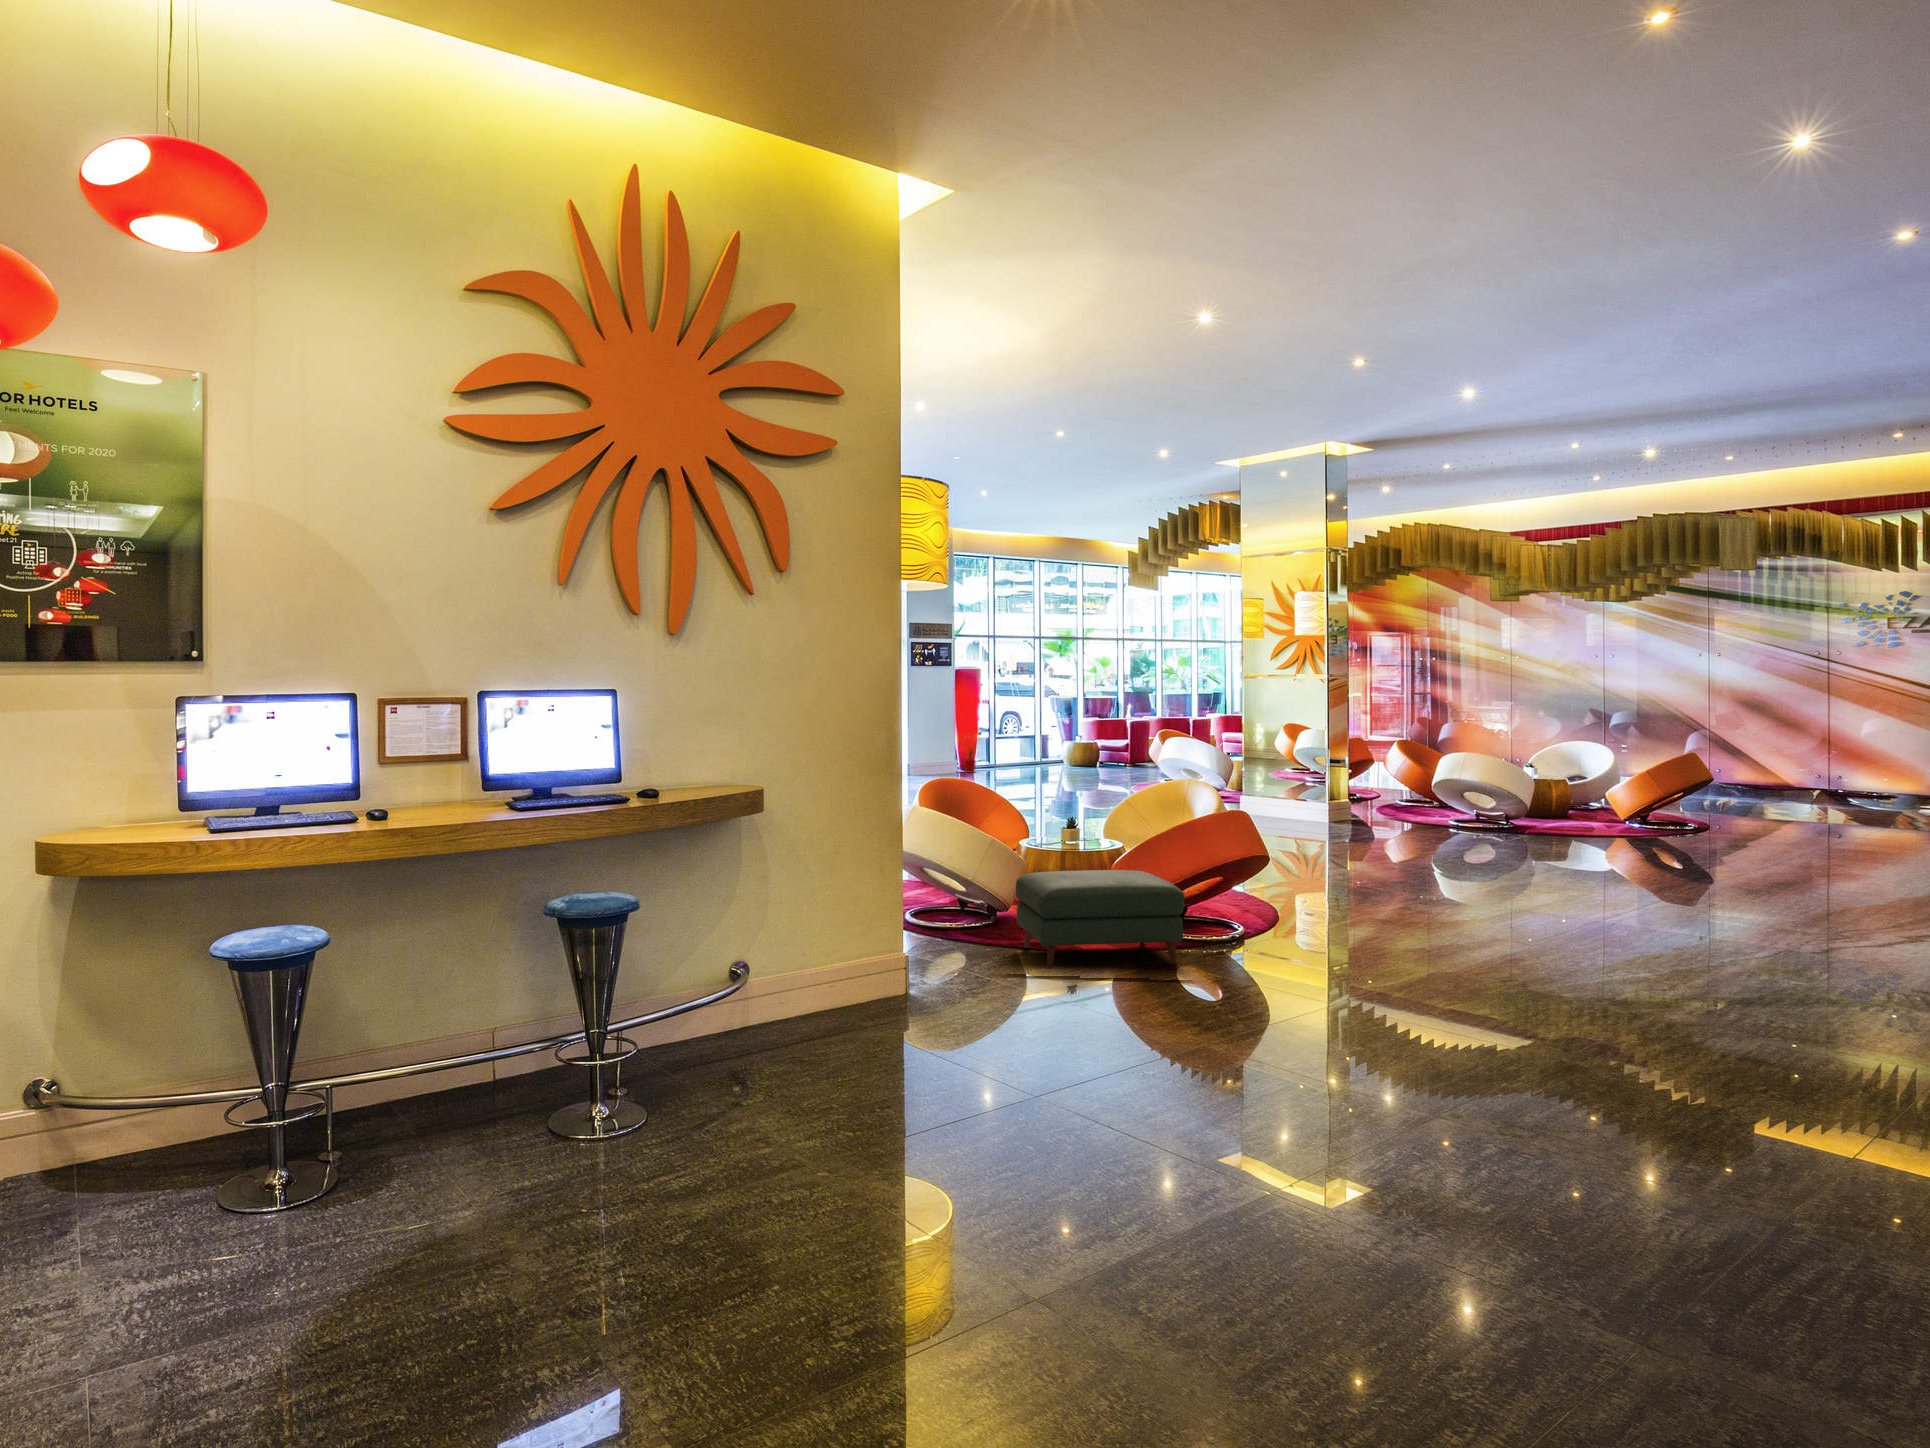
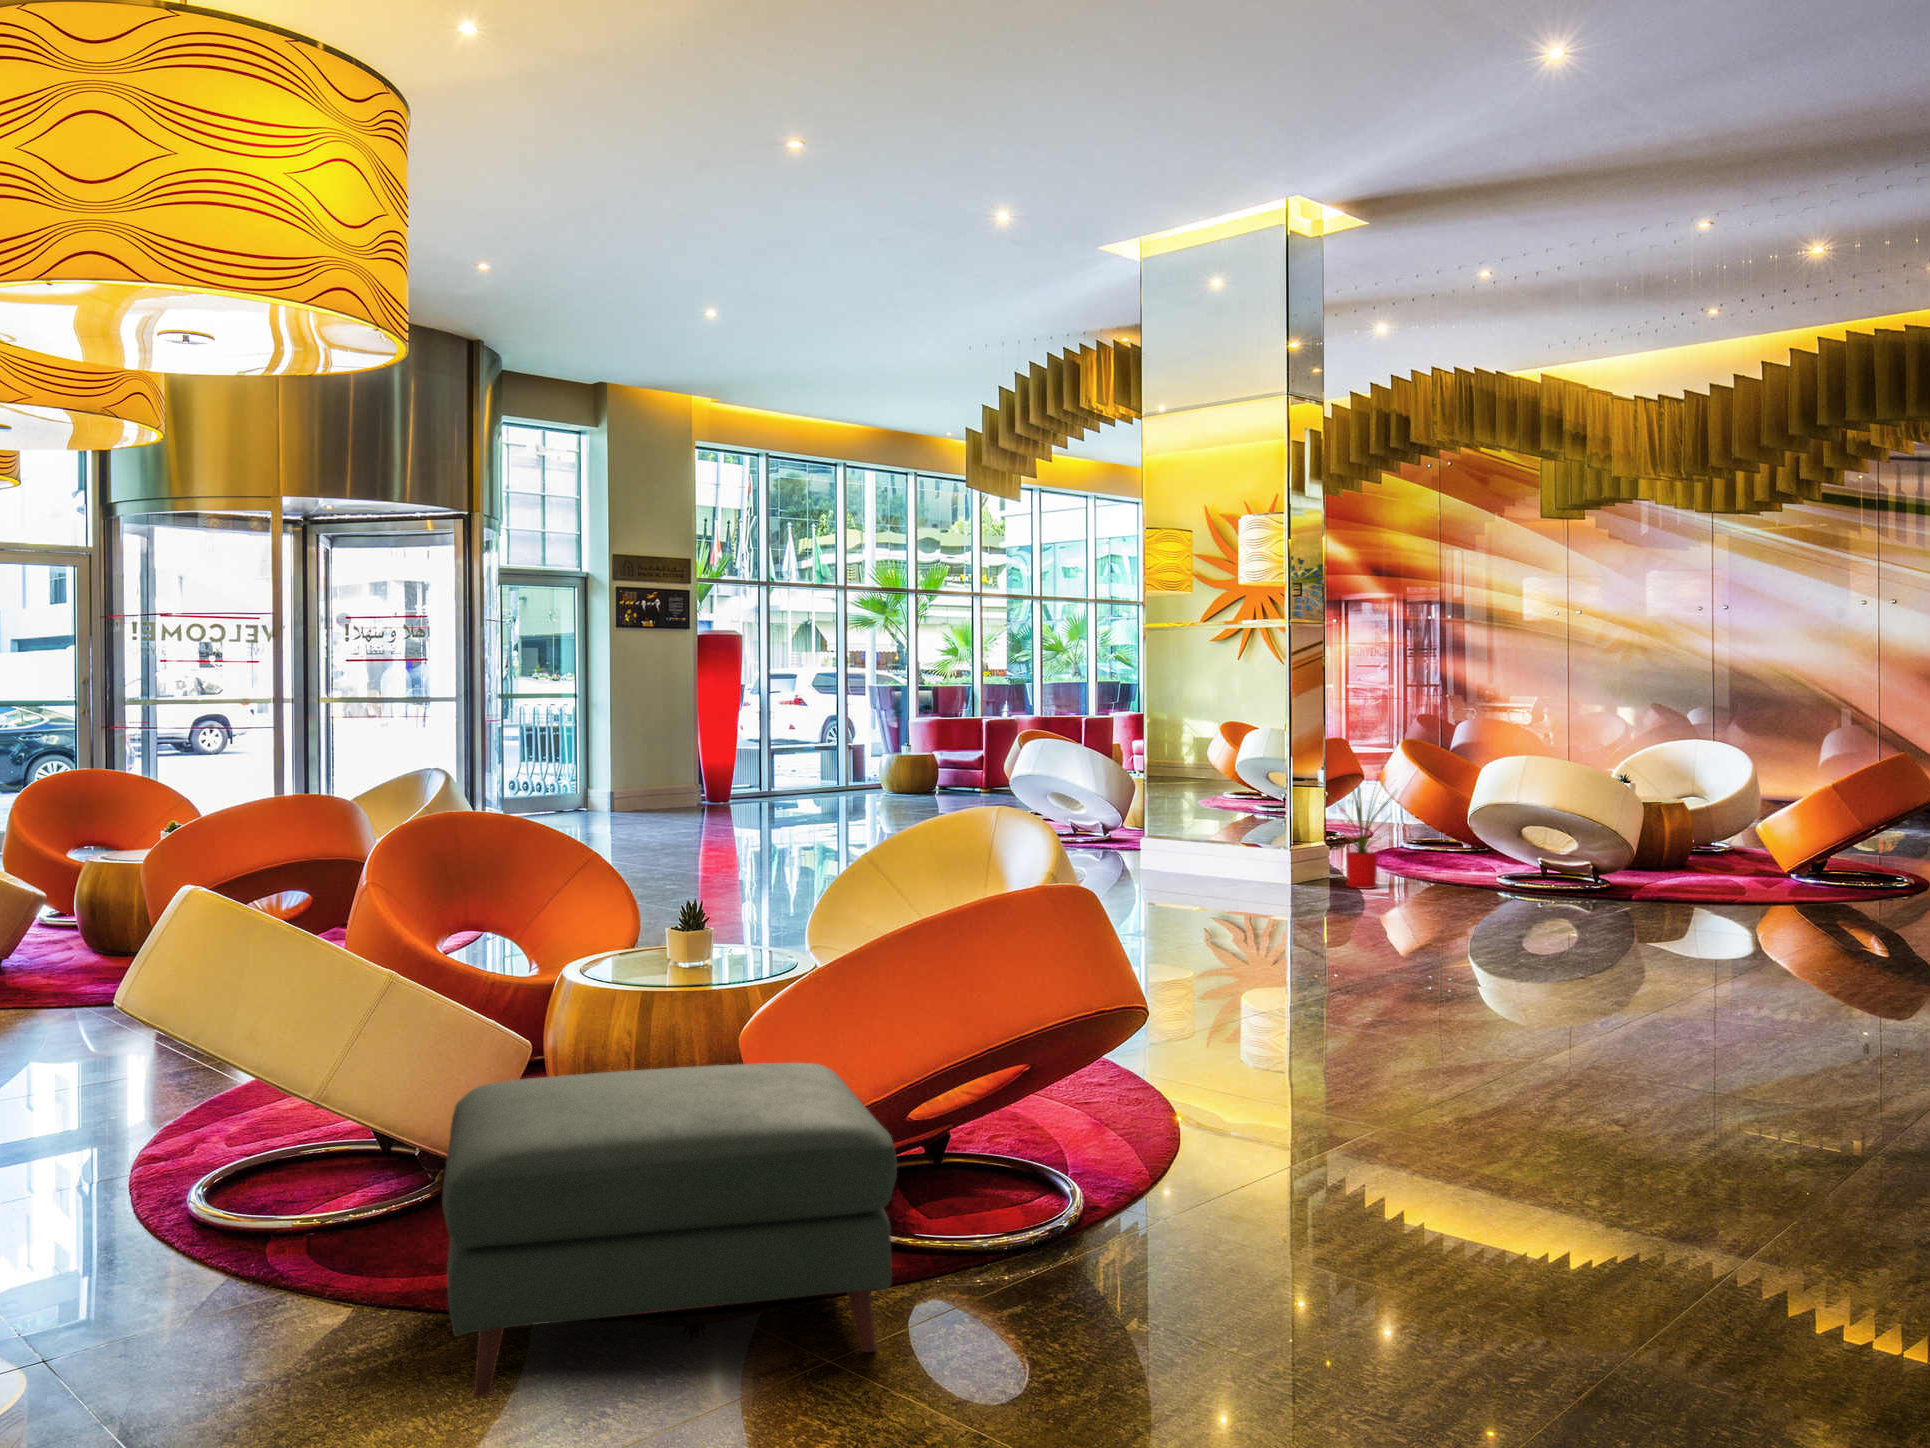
house plant: present [963,743,976,773] -> present [1338,791,1394,889]

